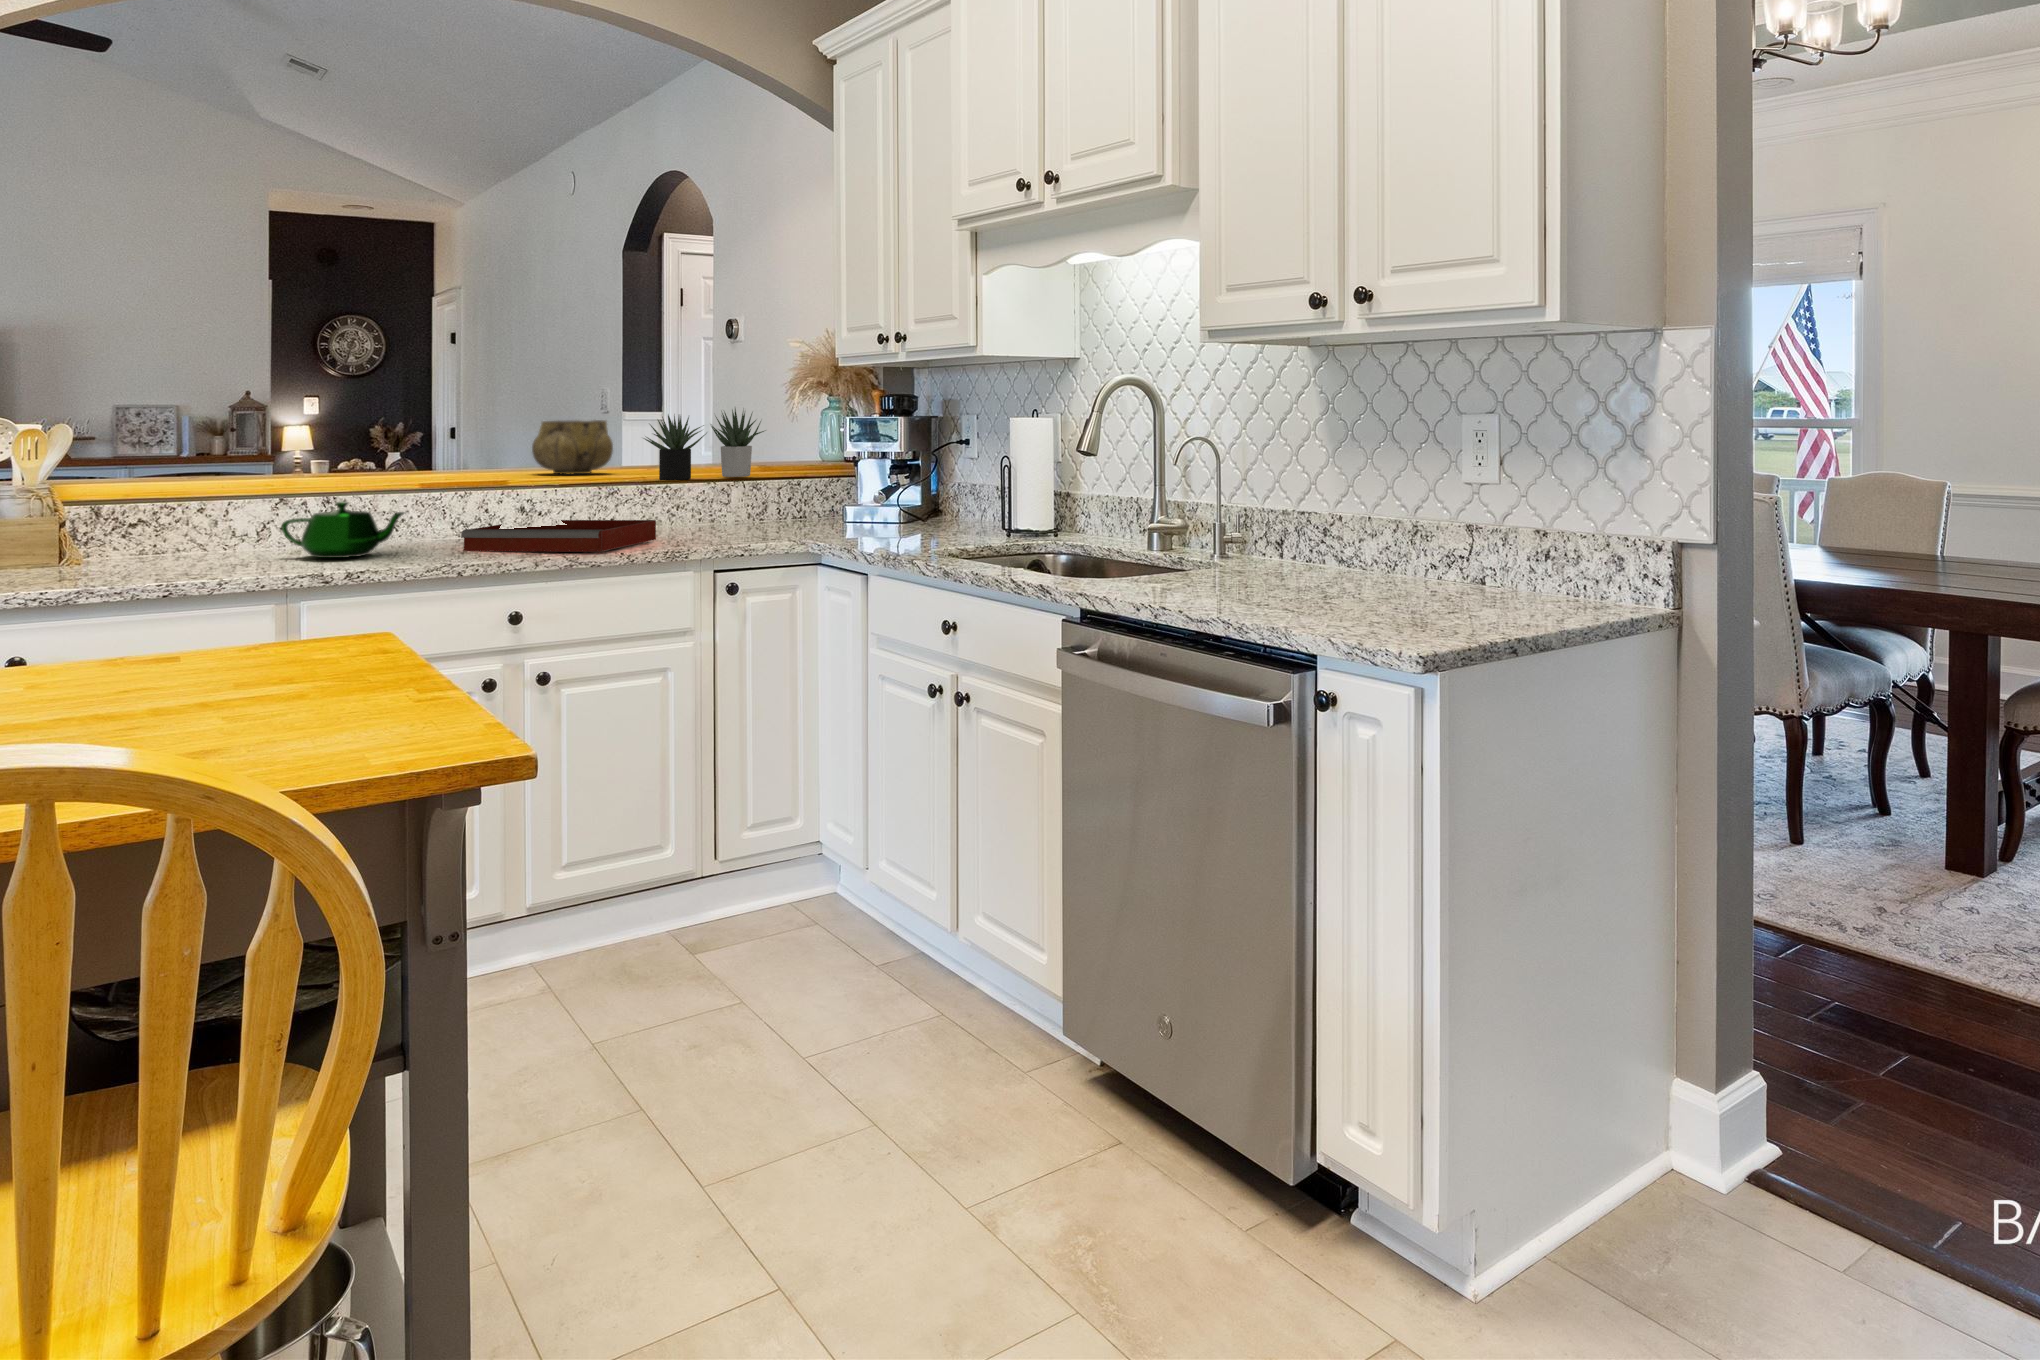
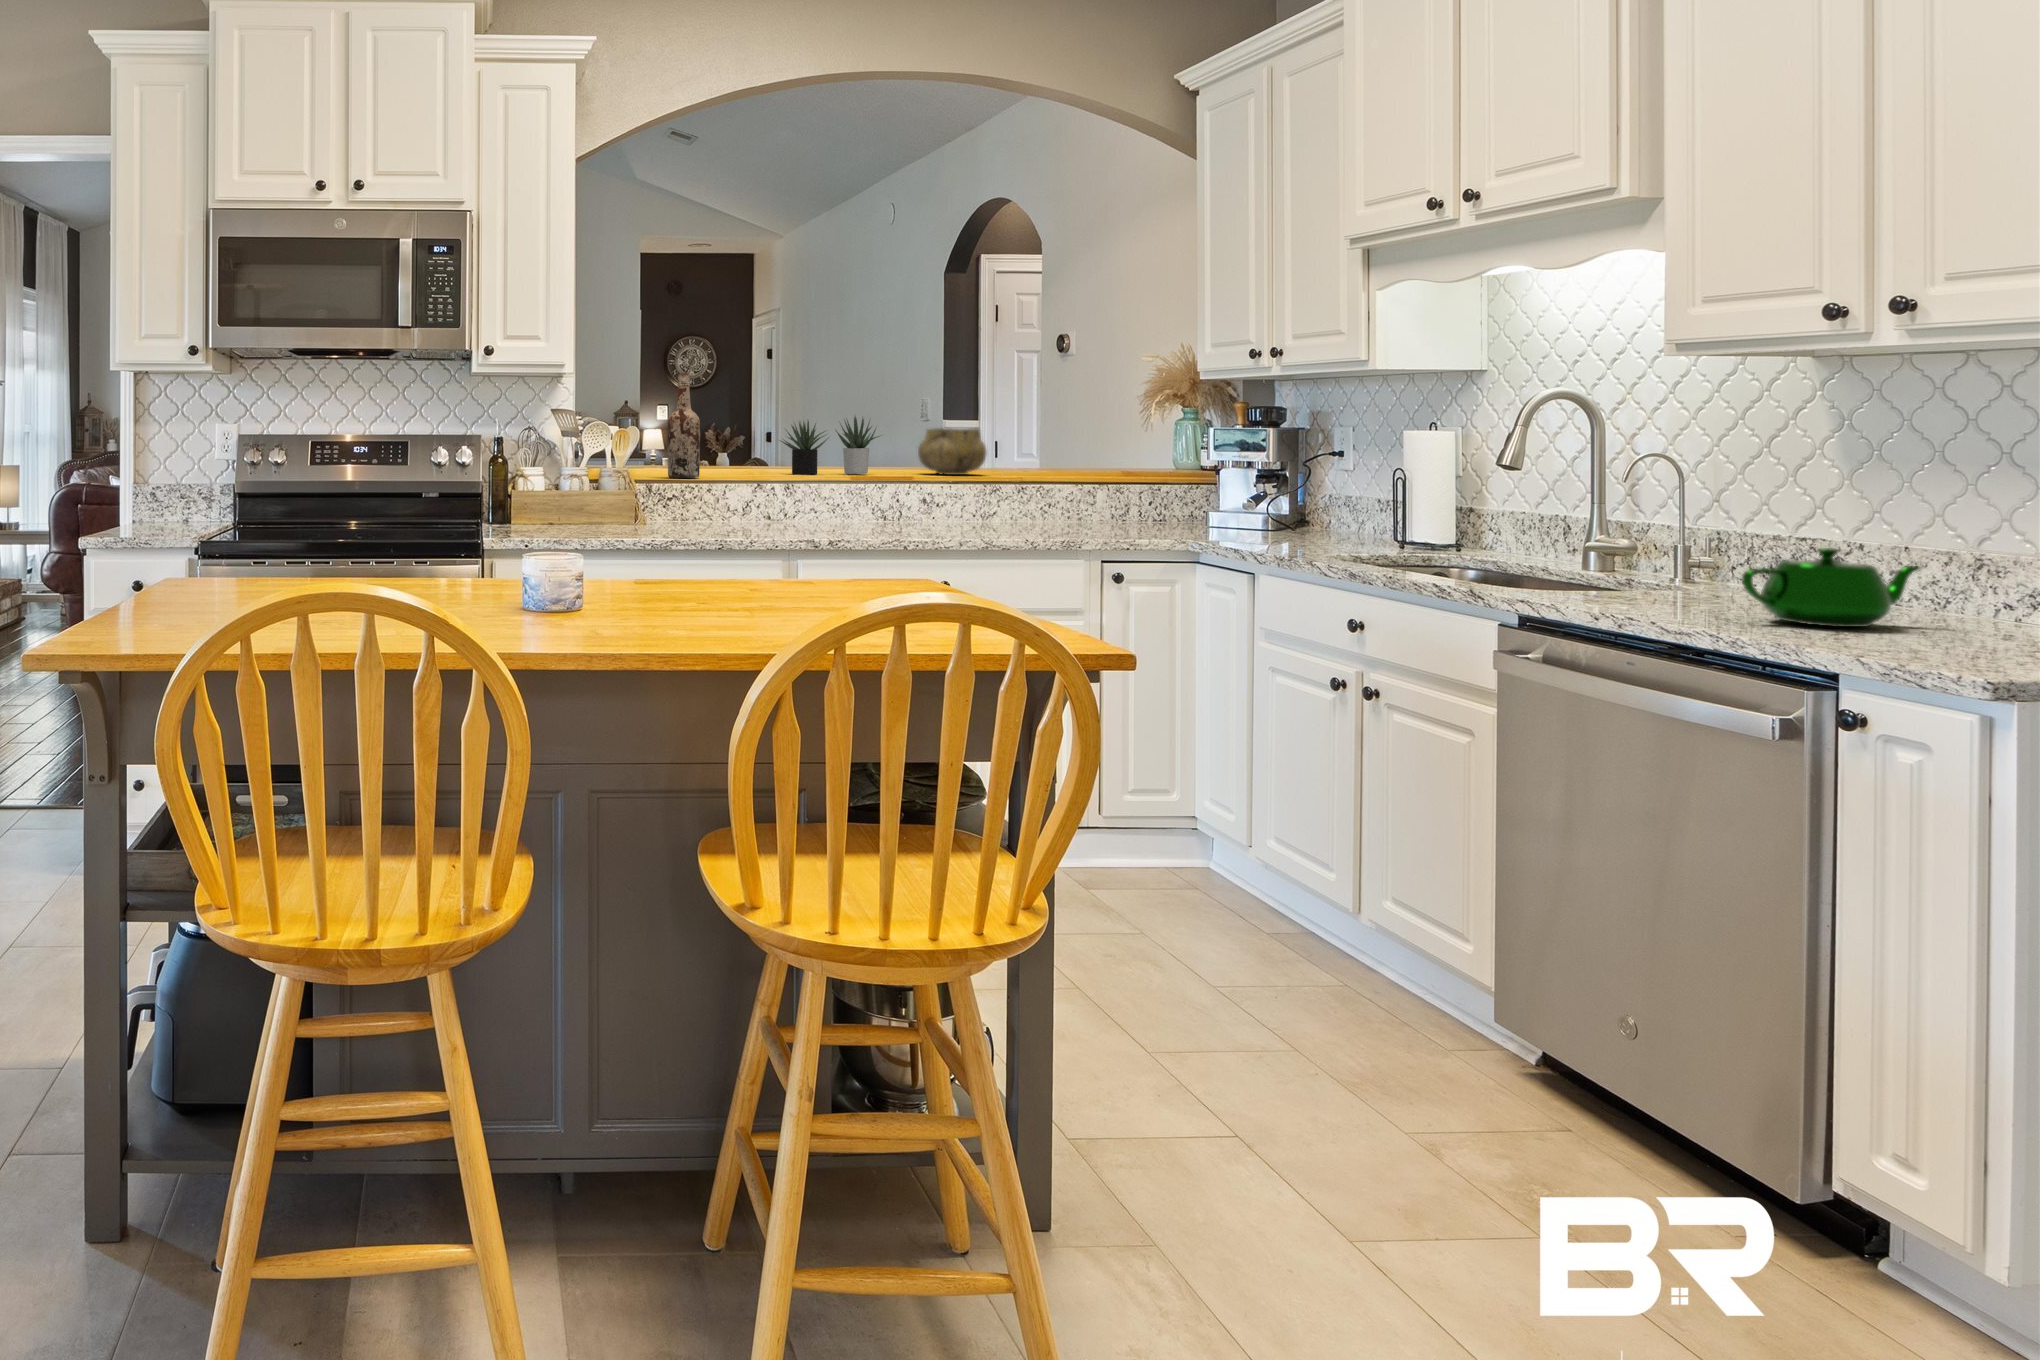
wine bottle: none [143,350,196,492] -> present [668,373,700,478]
succulent plant: present [644,408,764,480] -> present [781,416,880,475]
teapot: present [282,502,404,558] -> present [1742,548,1921,627]
tray: present [461,520,656,552] -> none [883,512,1039,540]

